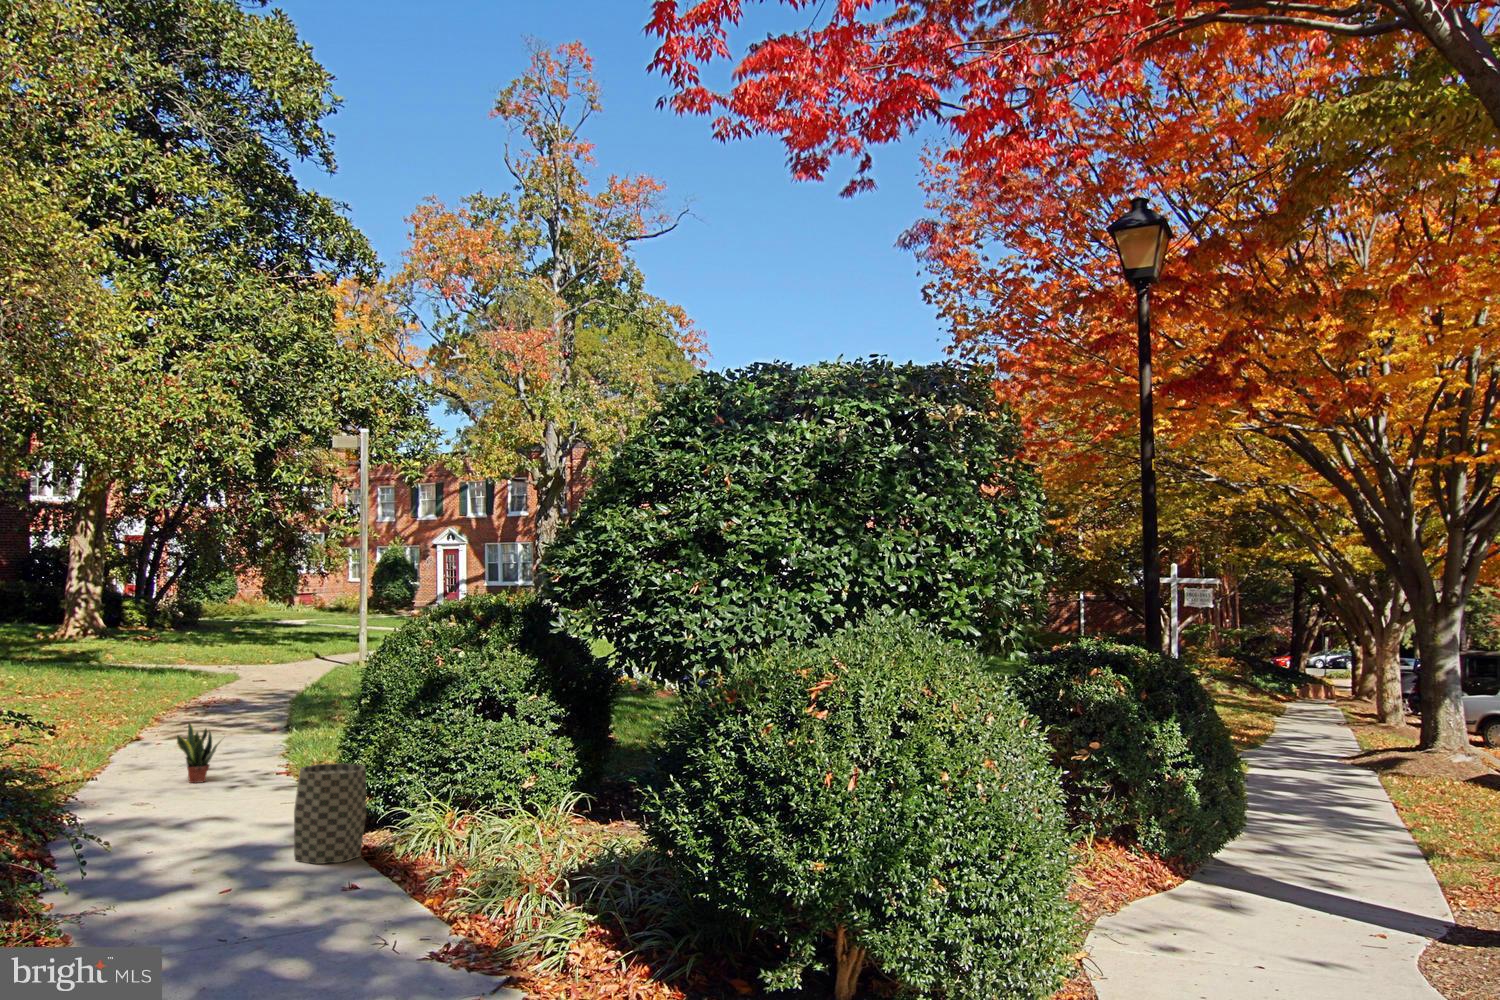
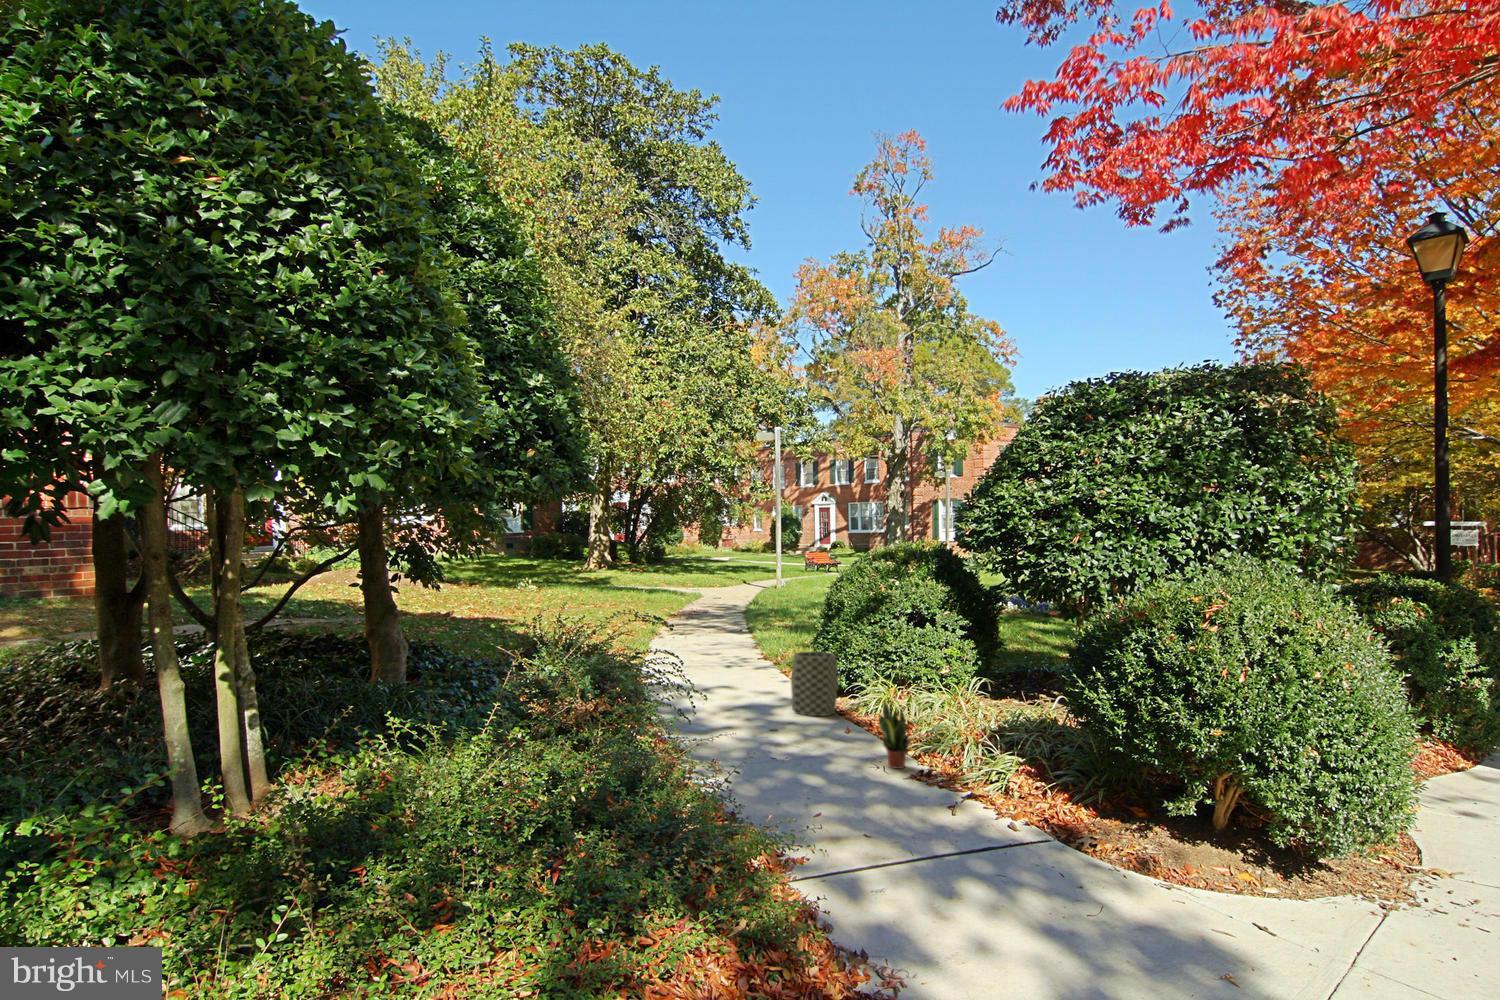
potted plant: present [177,723,221,783] -> present [879,701,919,769]

